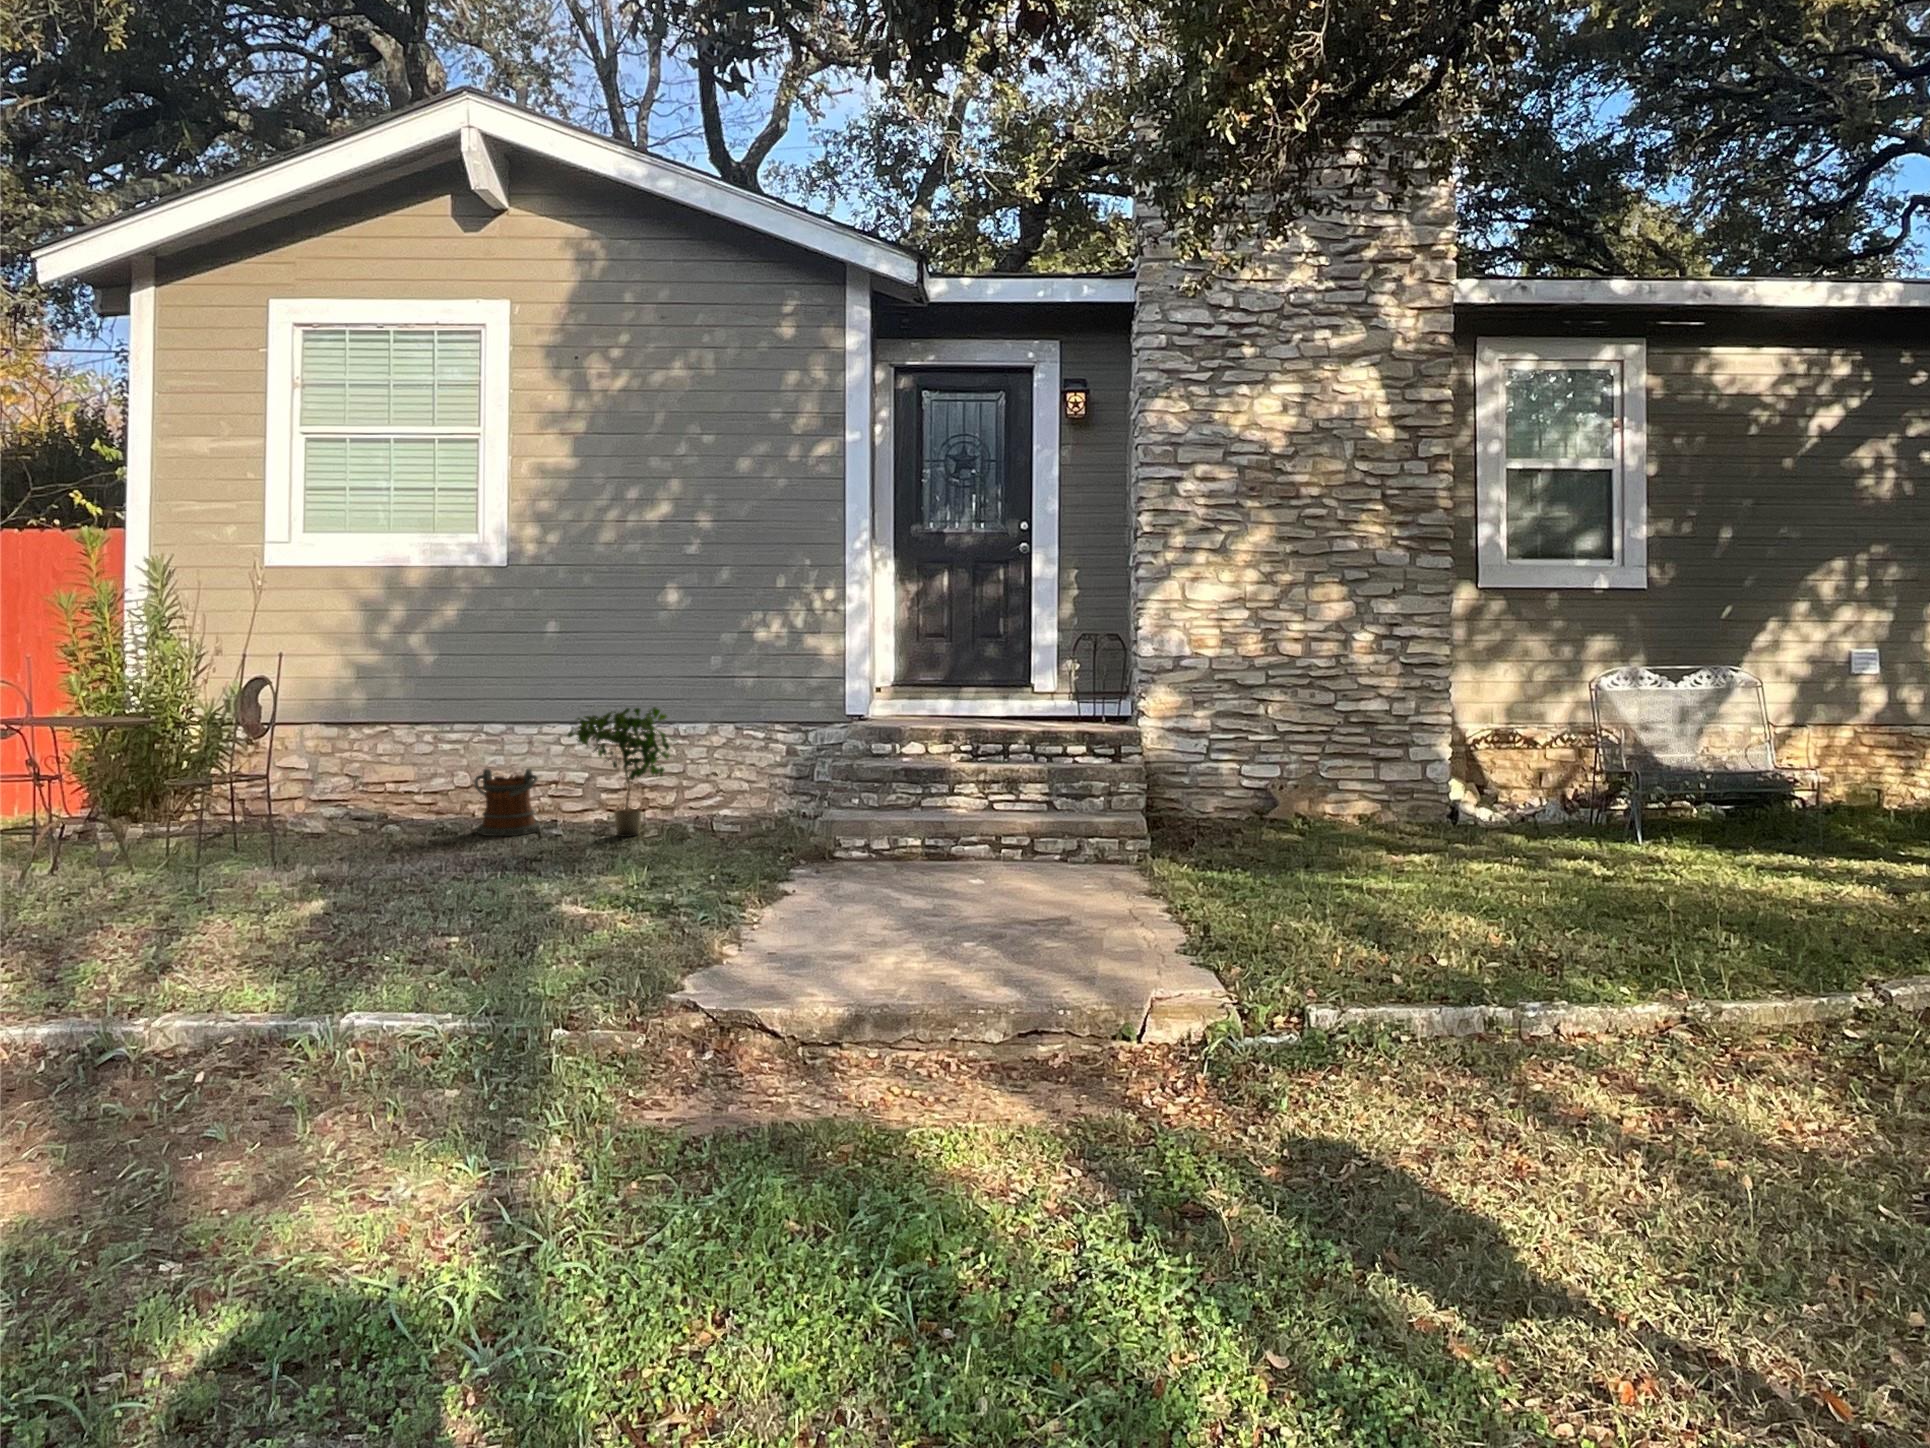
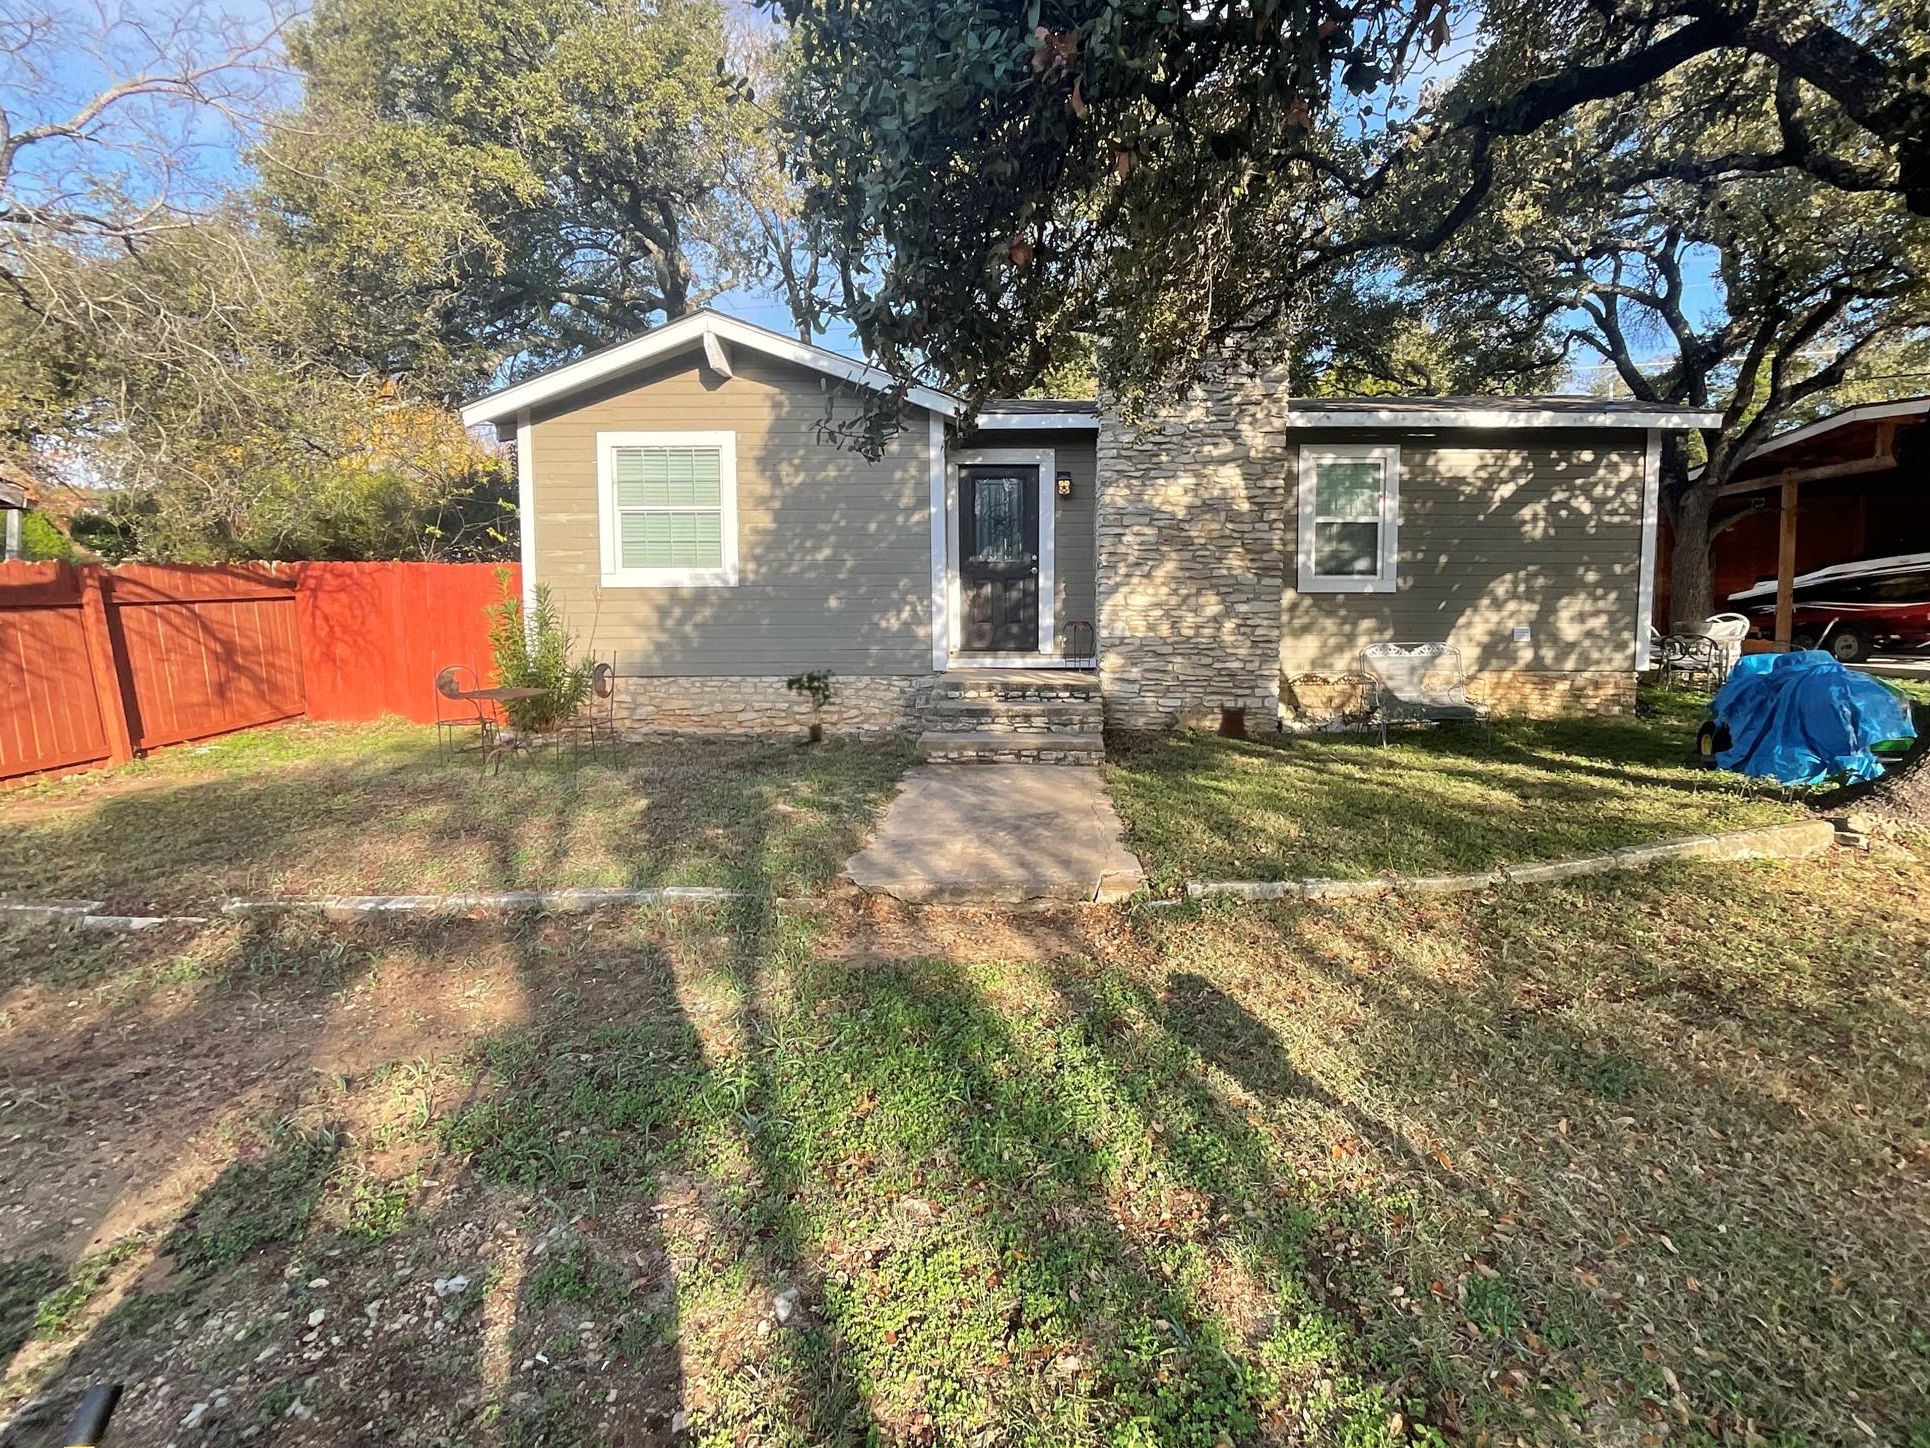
bucket: present [474,769,540,836] -> present [1216,702,1251,738]

